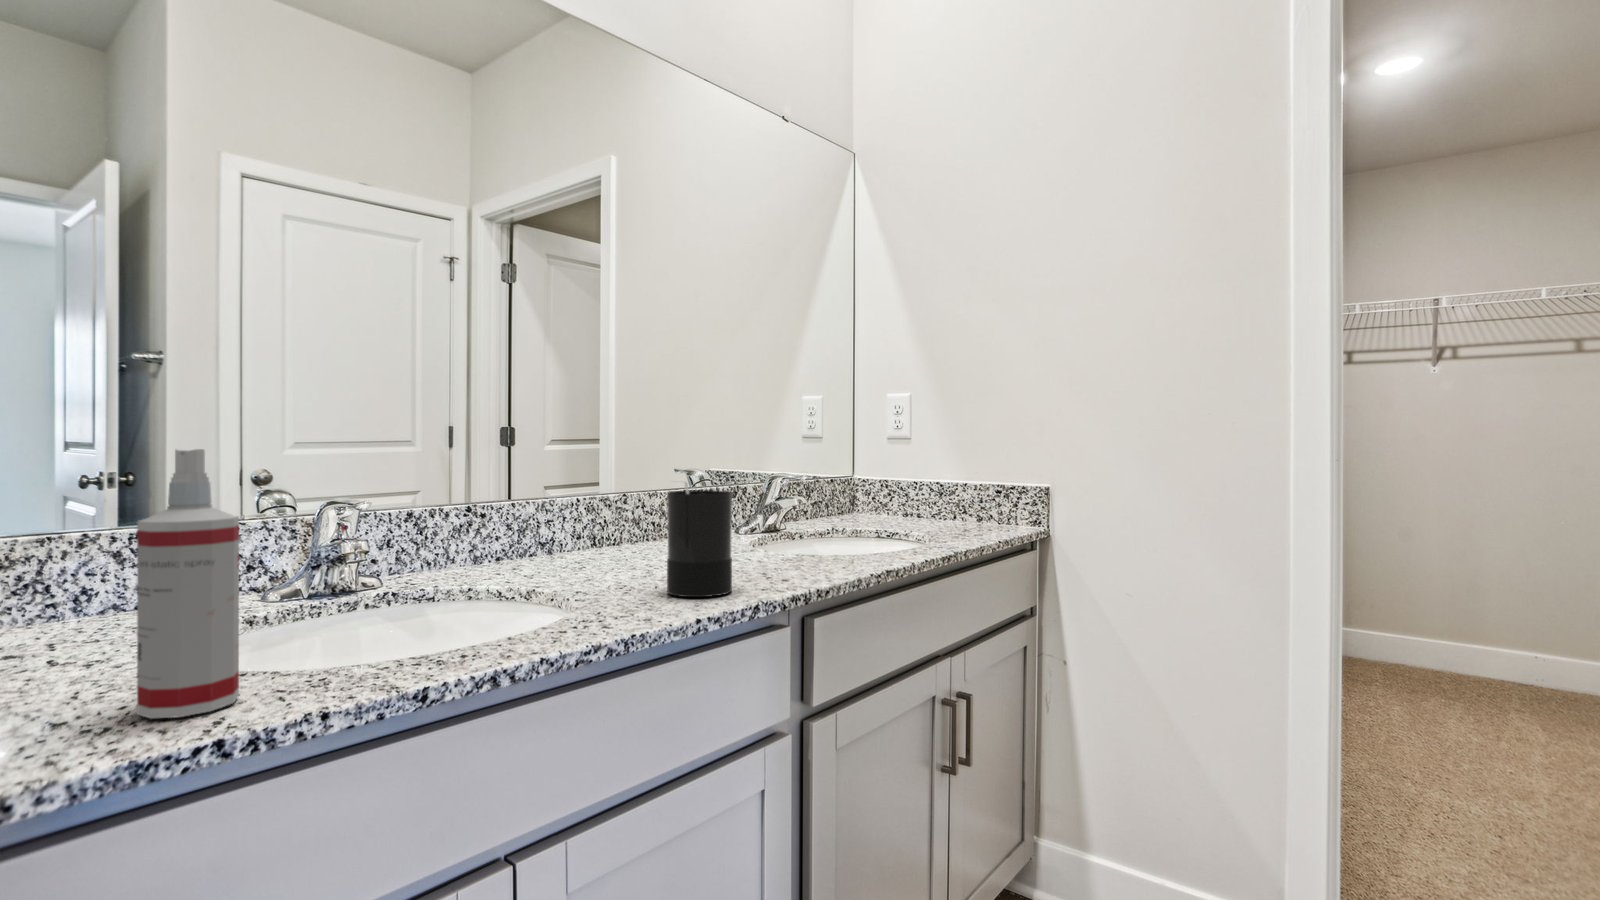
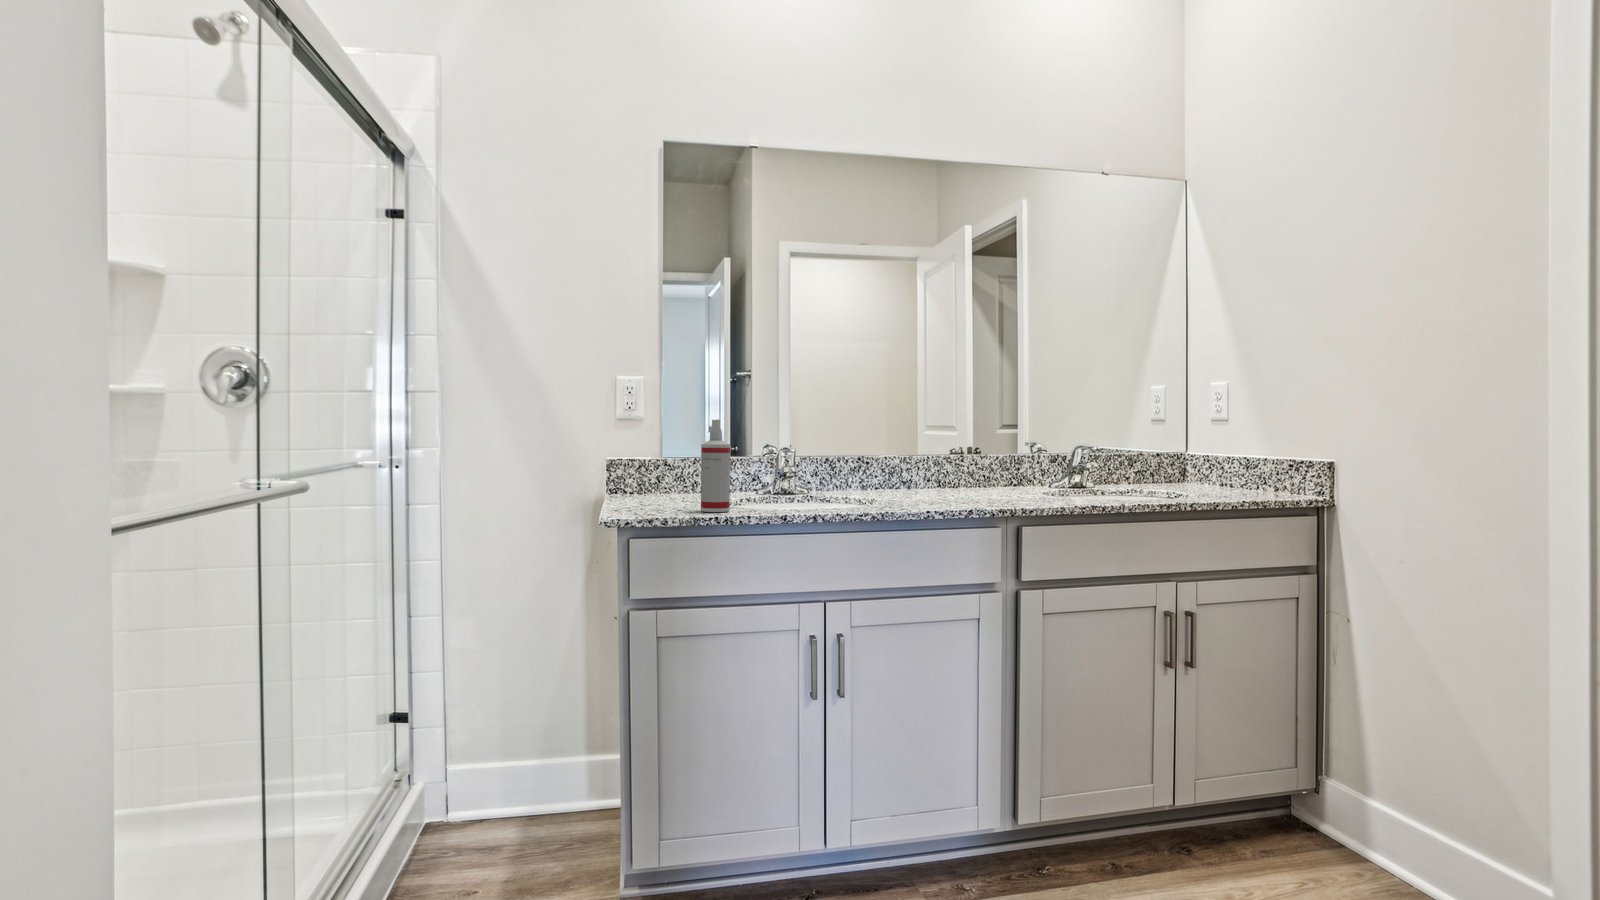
candle: present [667,482,732,597] -> none [933,442,972,506]

